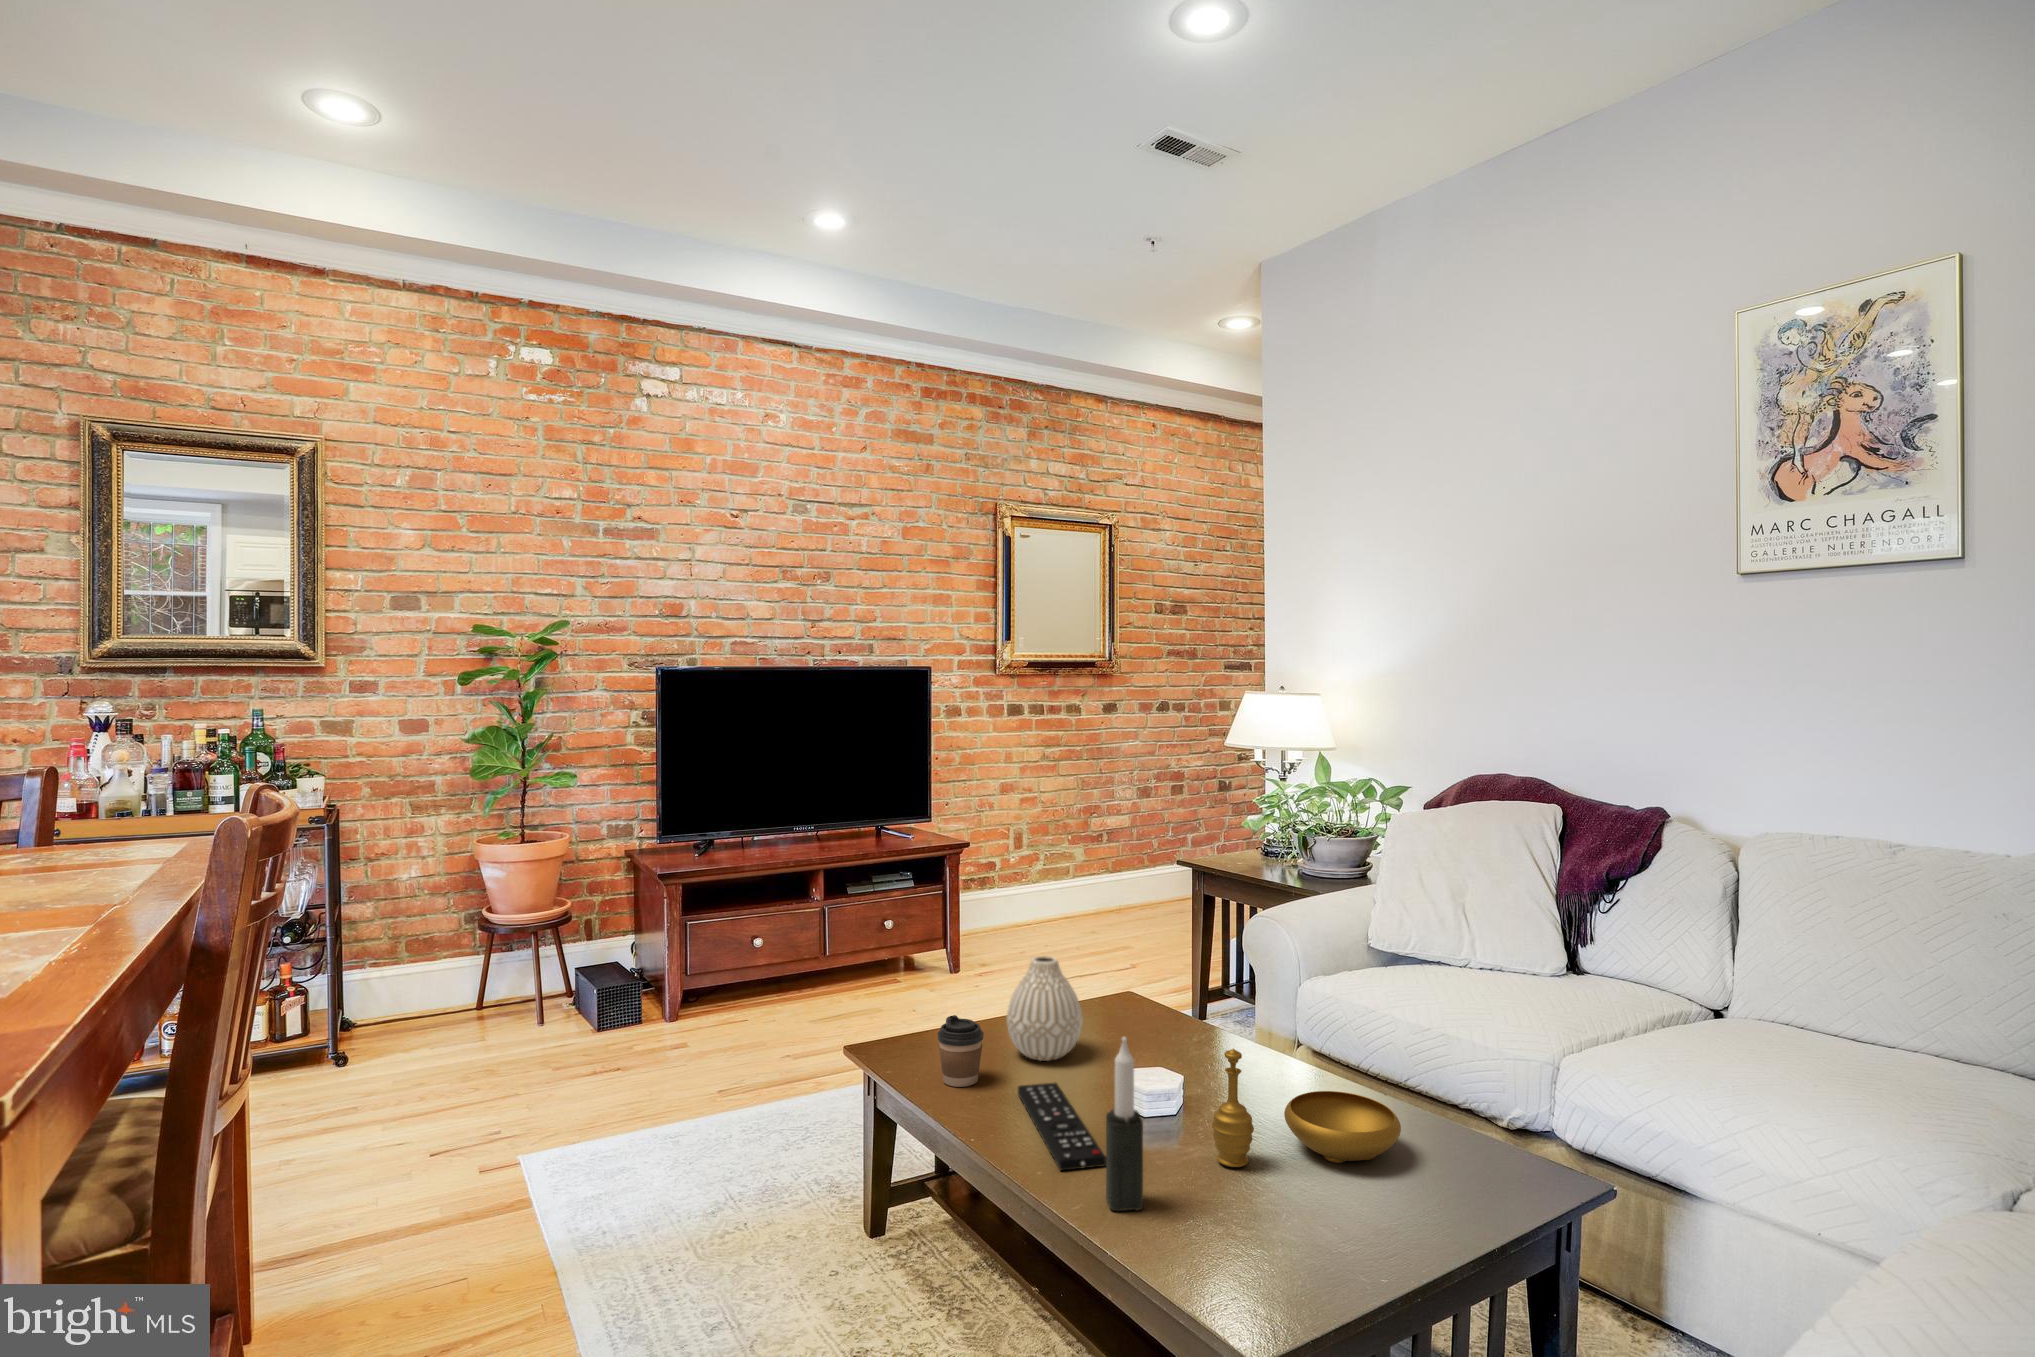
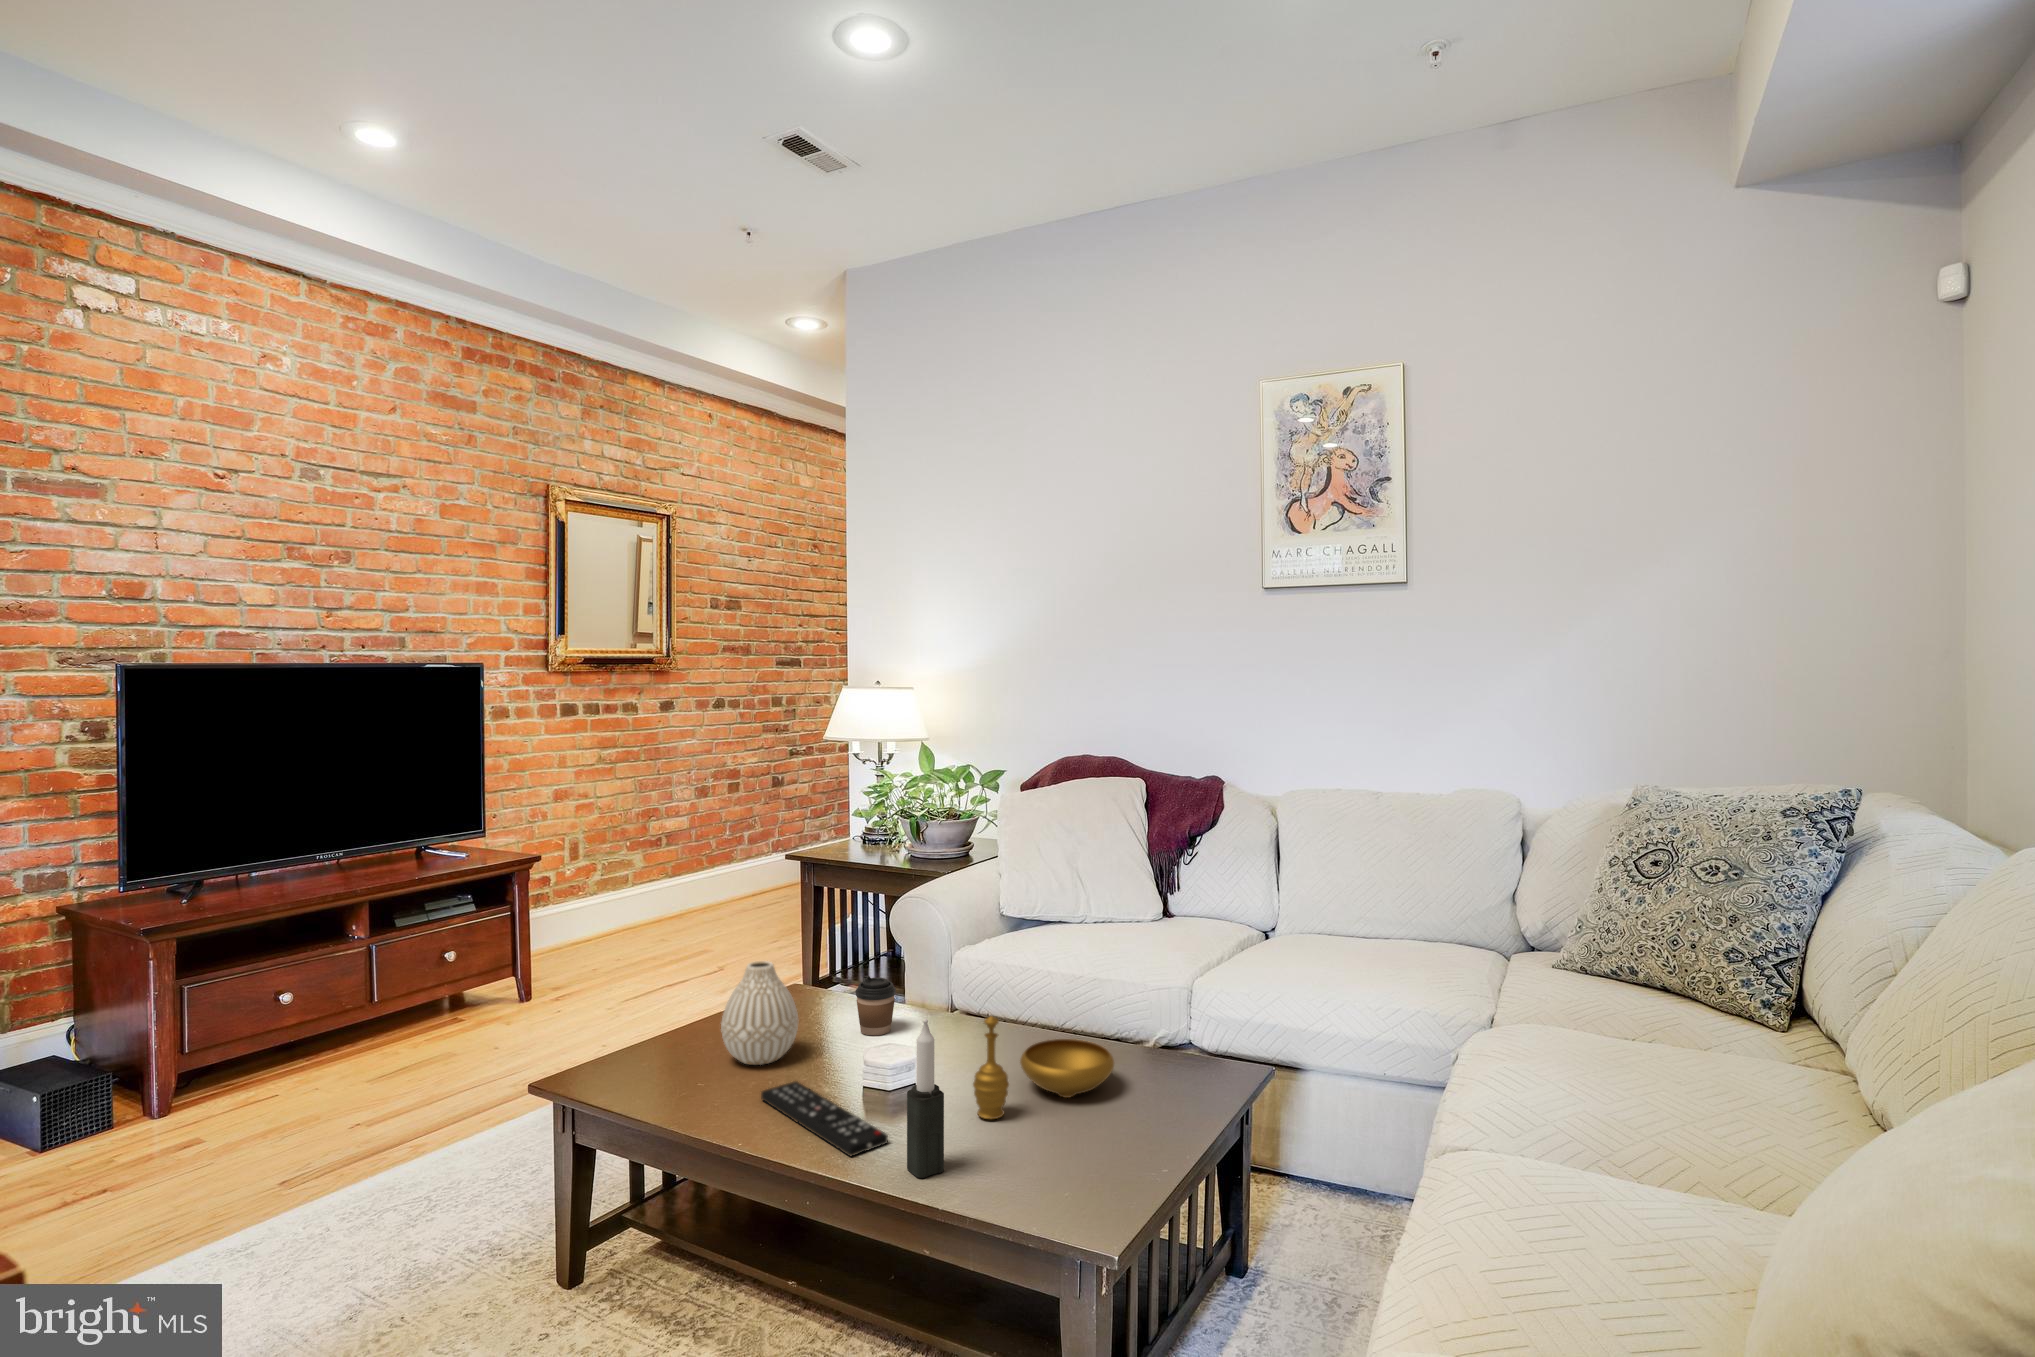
coffee cup: present [937,1015,984,1087] -> present [855,976,896,1035]

